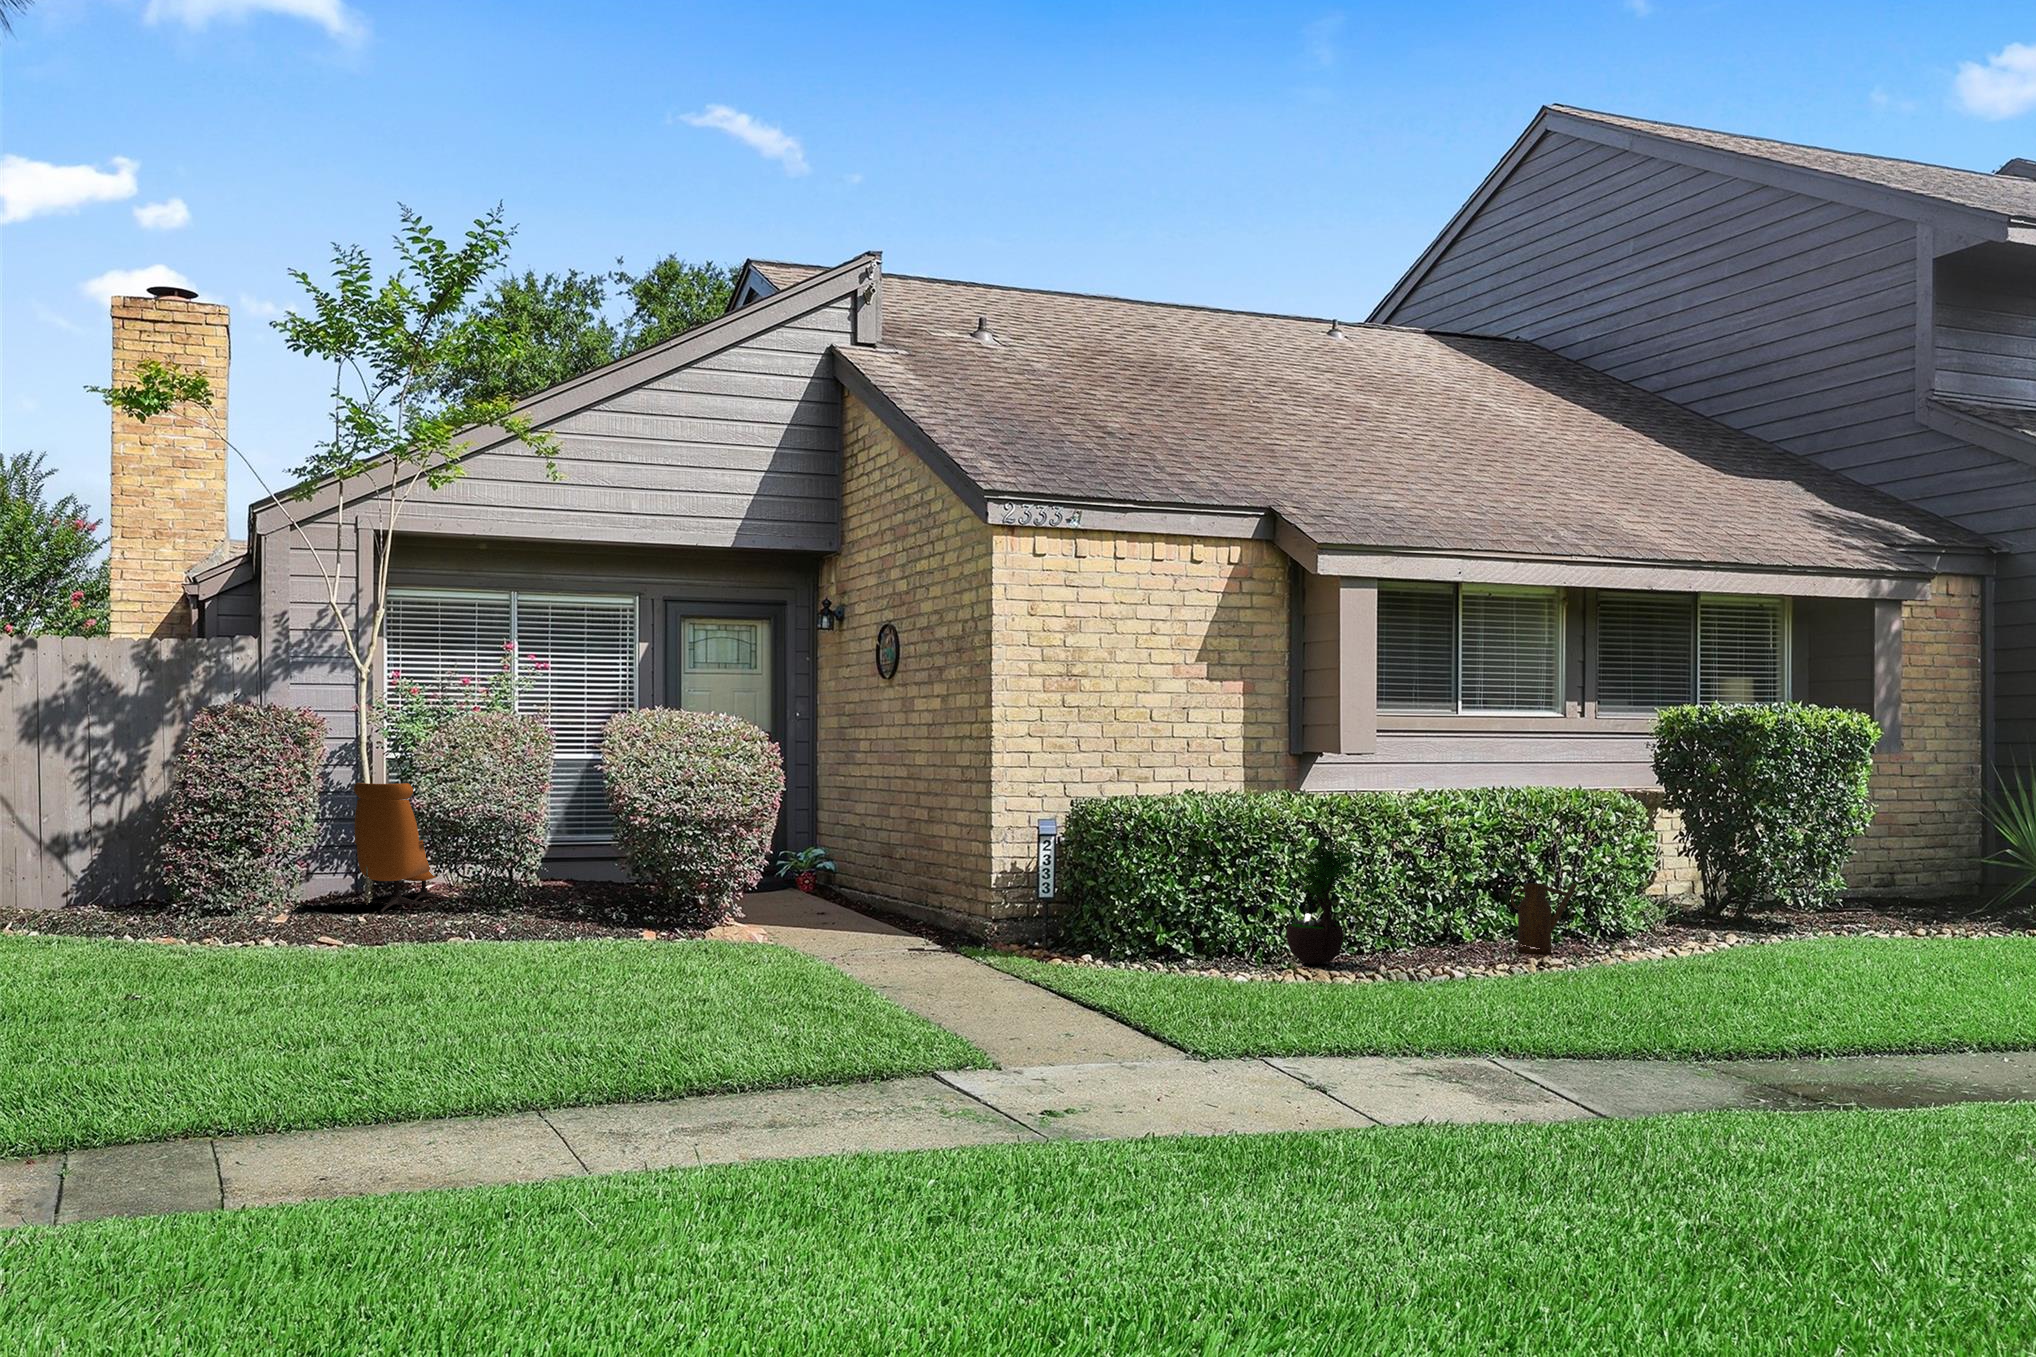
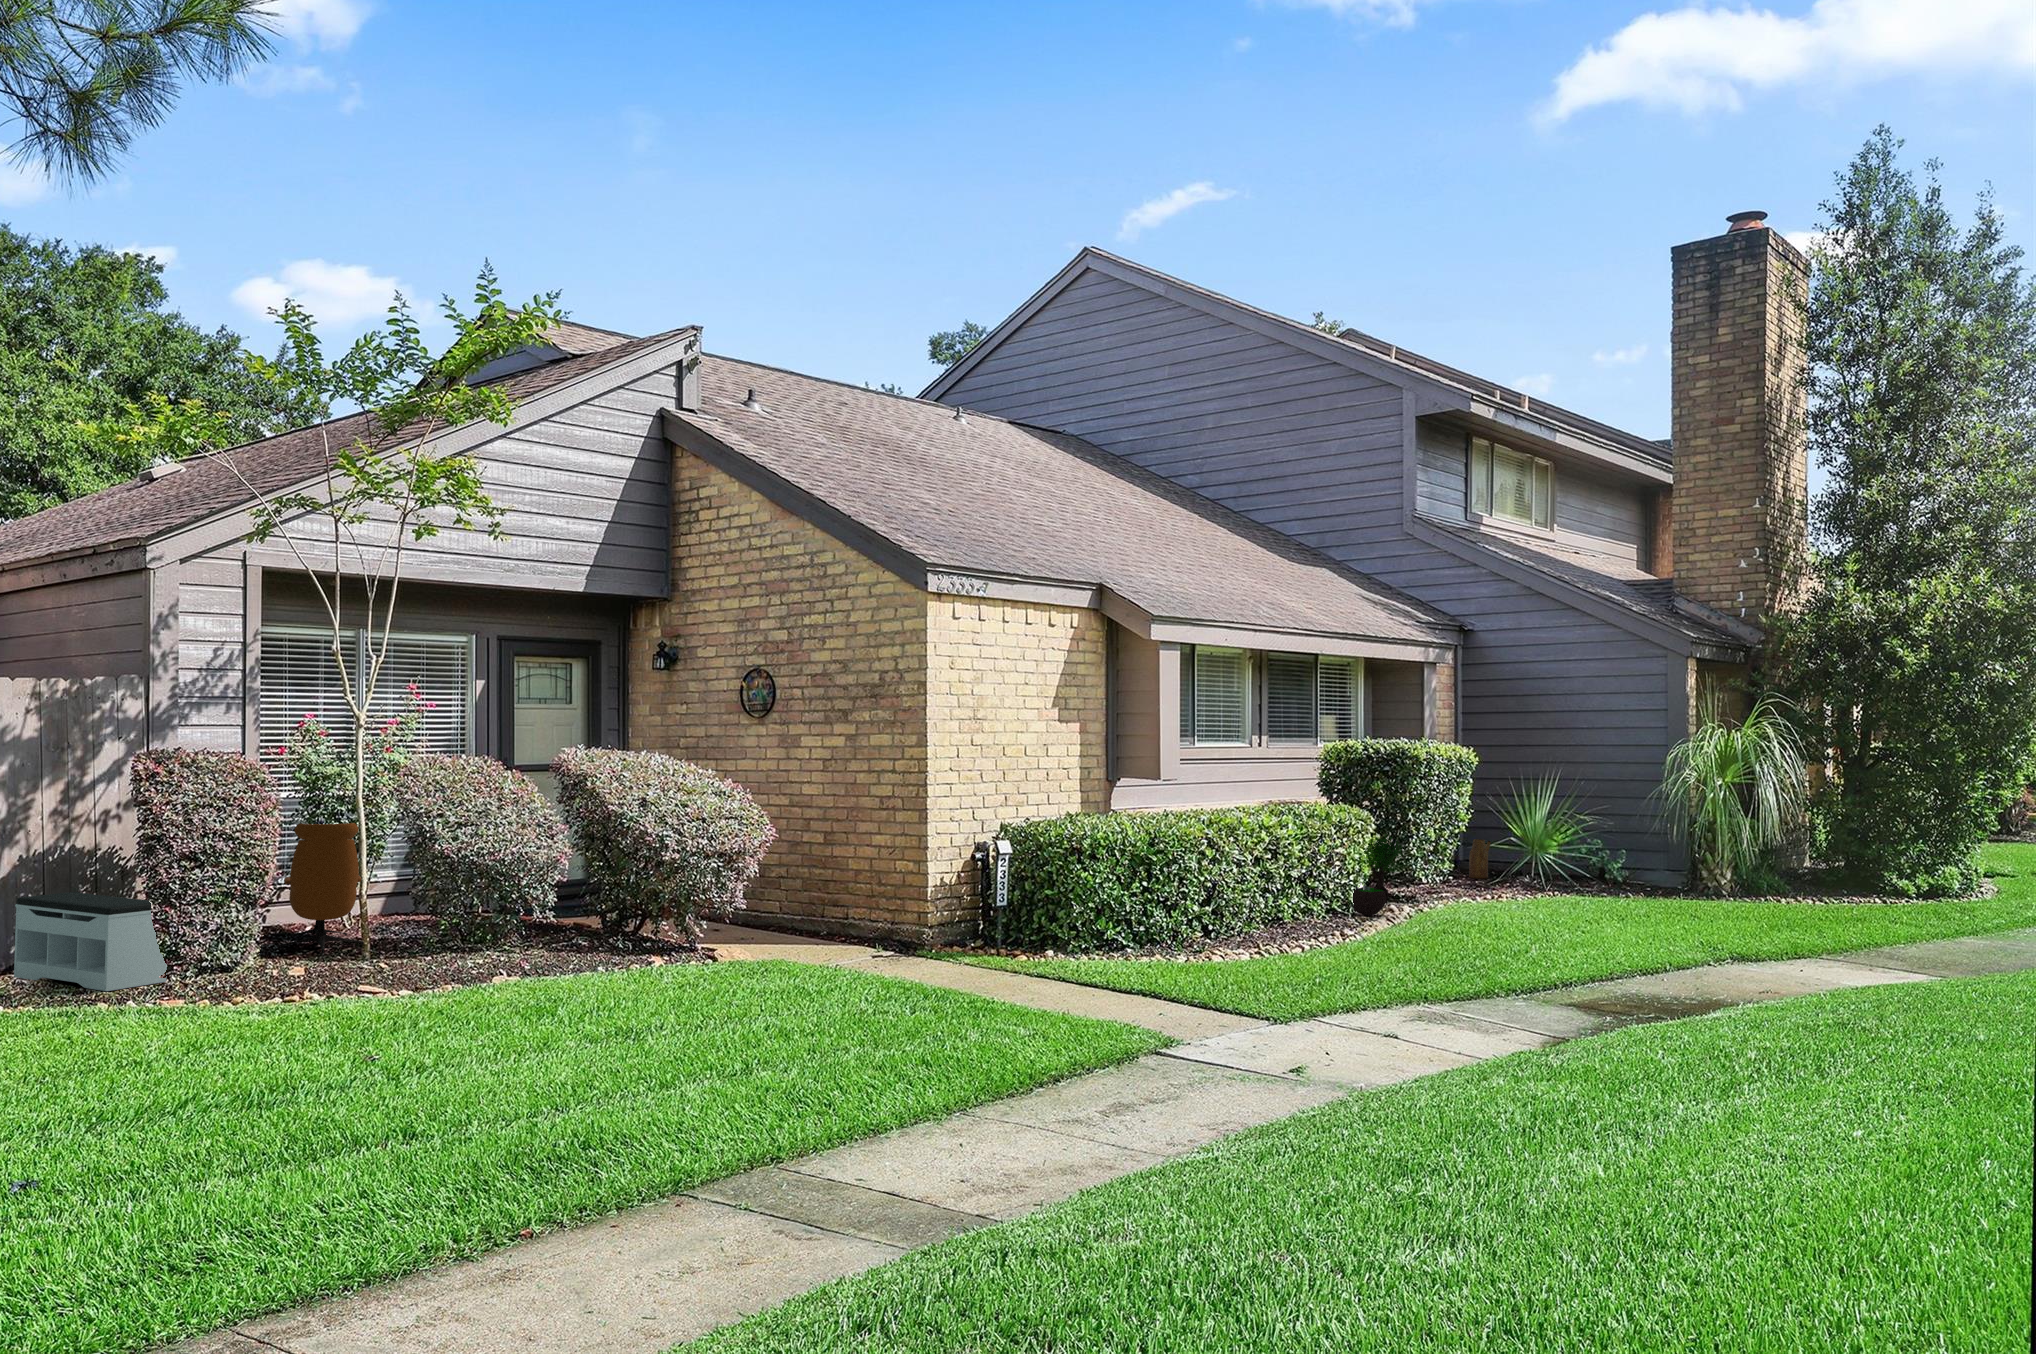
potted tree: present [1287,835,1362,965] -> present [1353,834,1402,915]
bench: none [86,841,183,934] -> present [14,892,167,991]
watering can: present [1510,883,1577,954] -> present [1469,839,1491,879]

